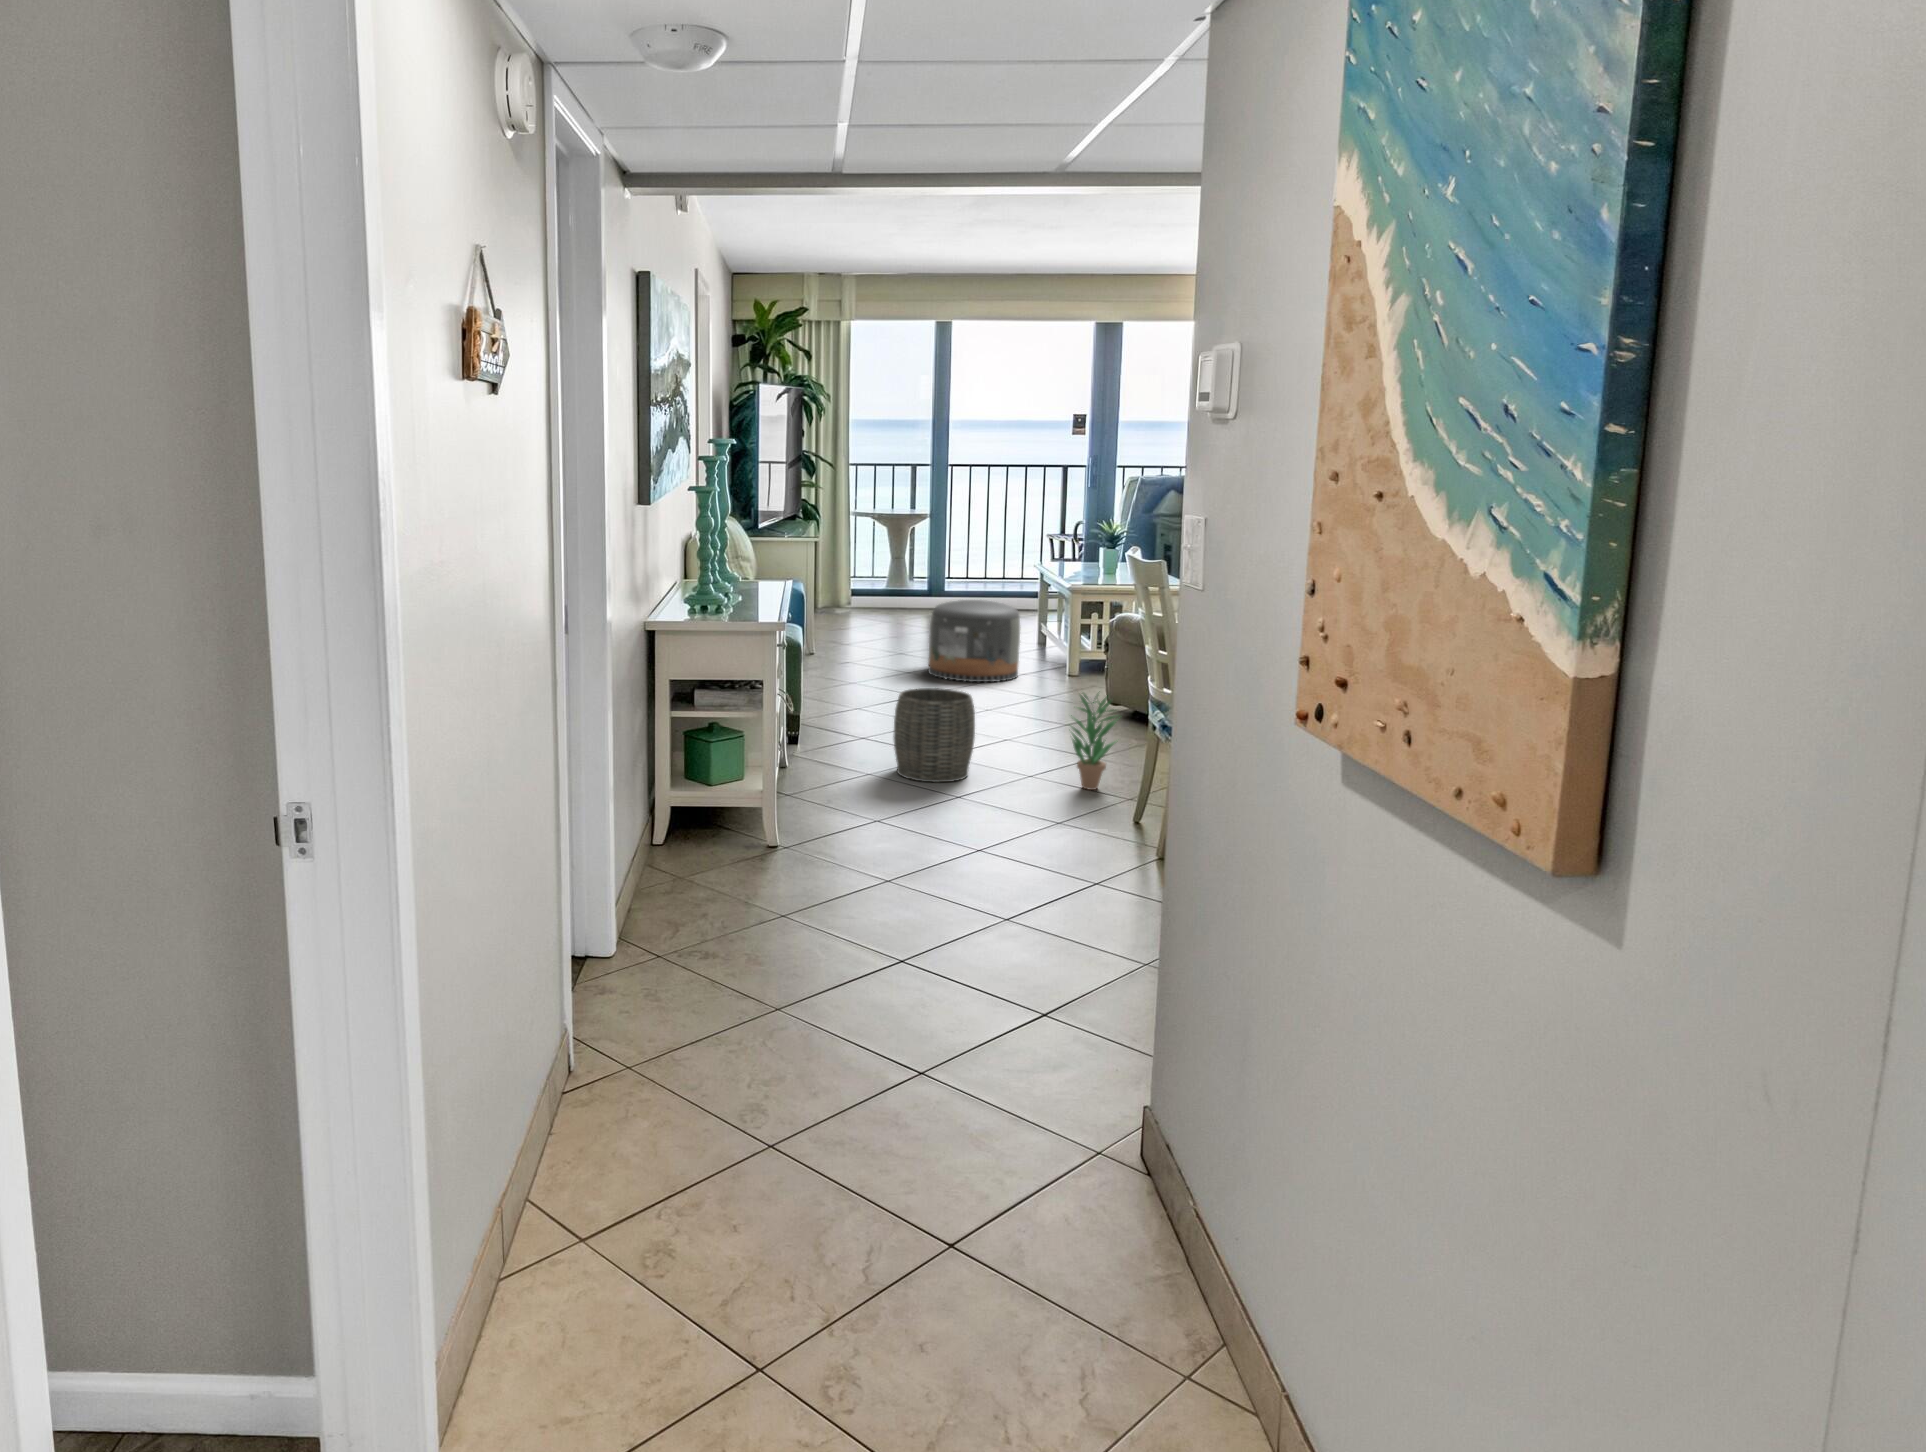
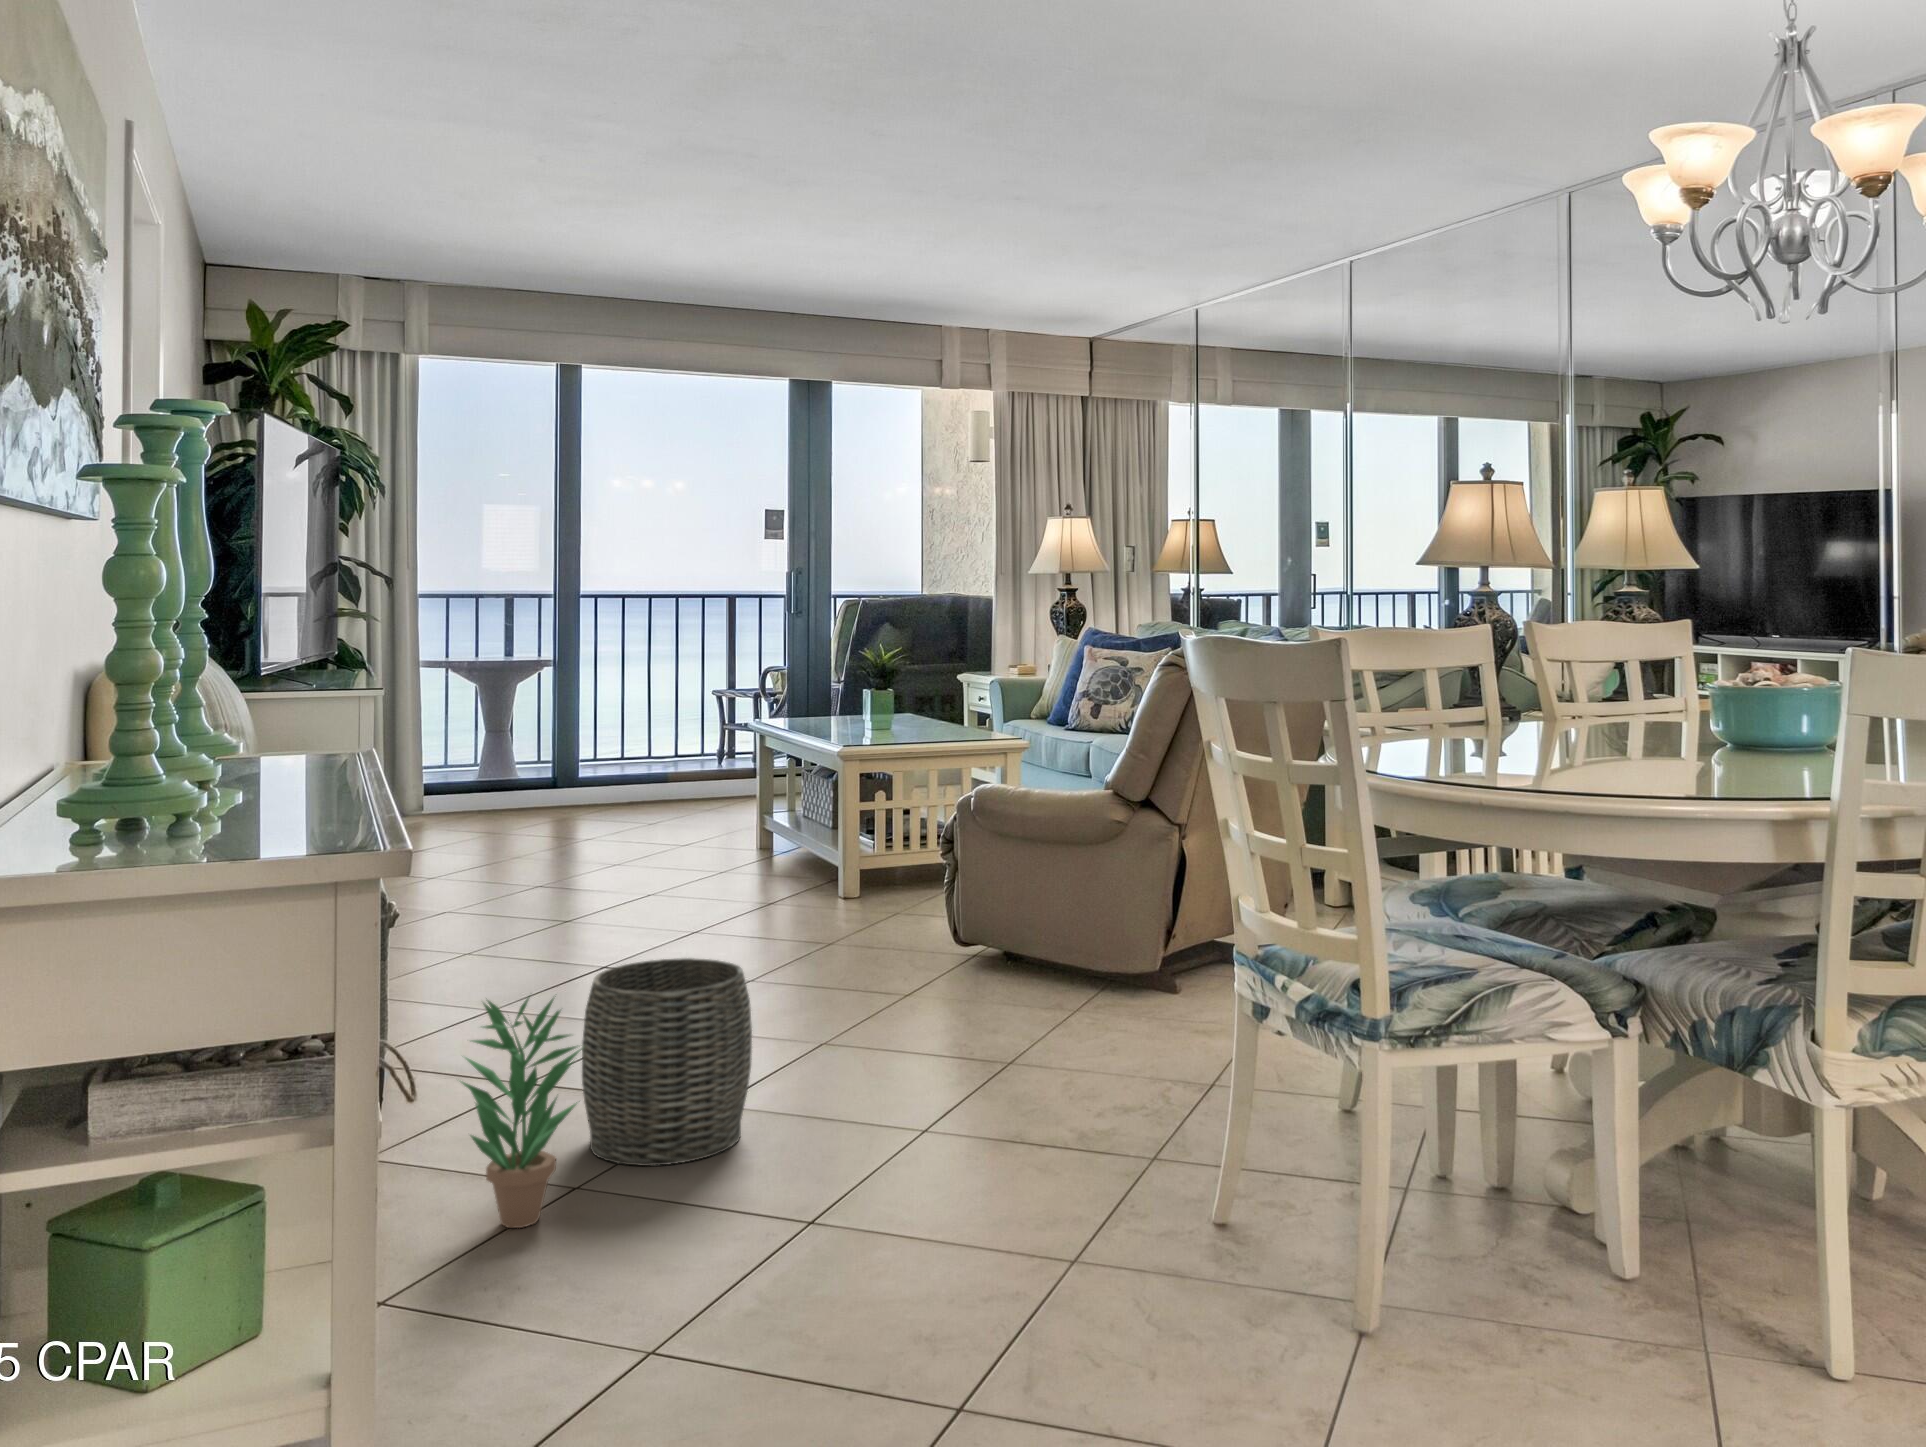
pouf: present [928,600,1020,682] -> none [589,787,748,930]
potted plant: present [1071,694,1120,790] -> present [461,997,584,1228]

